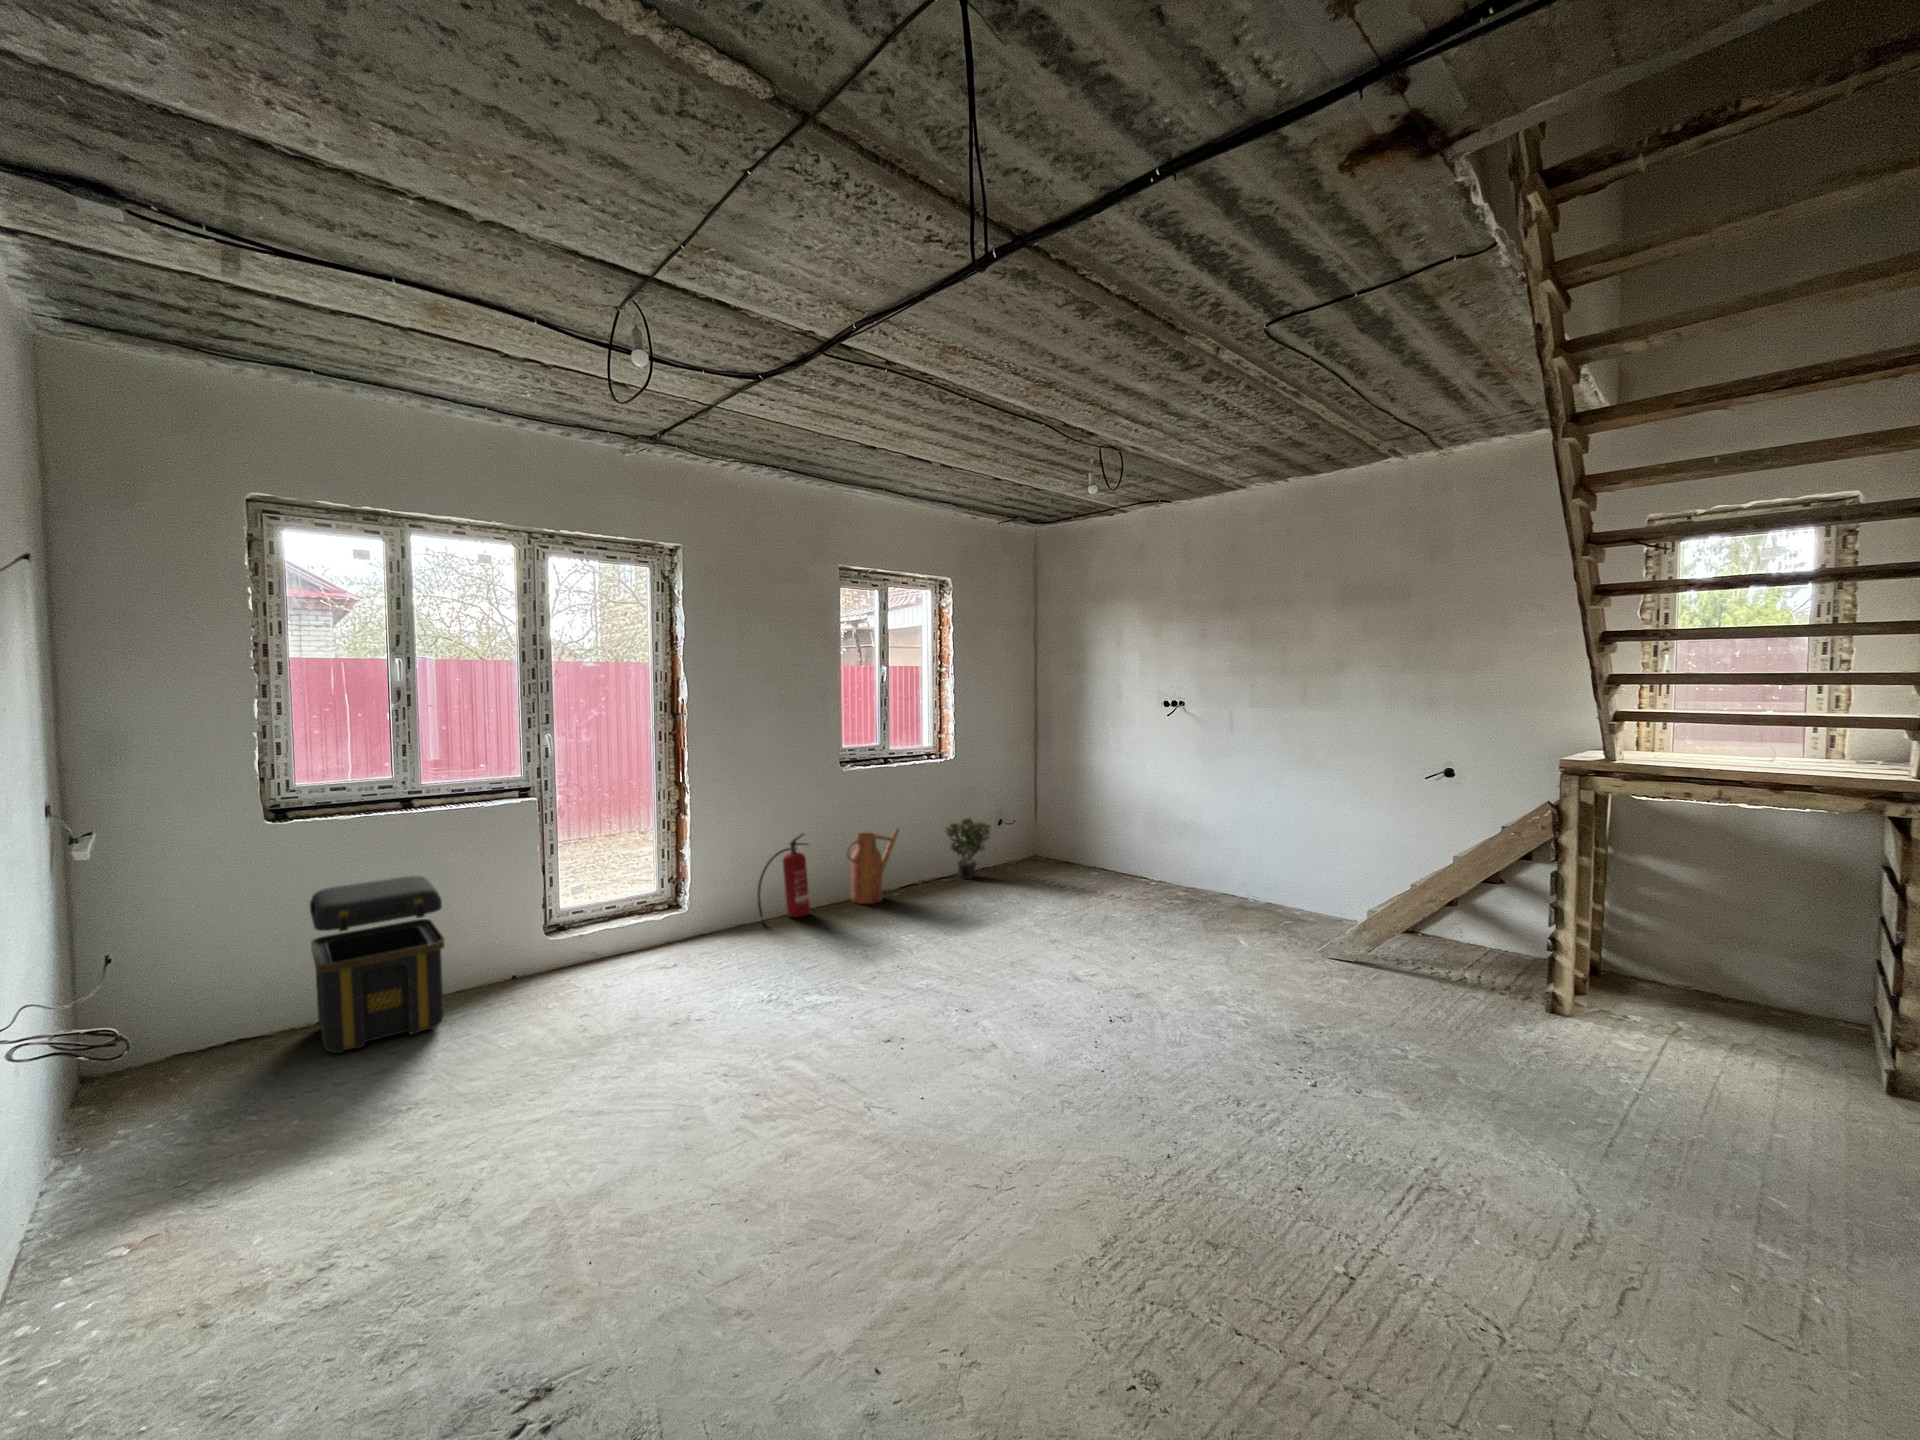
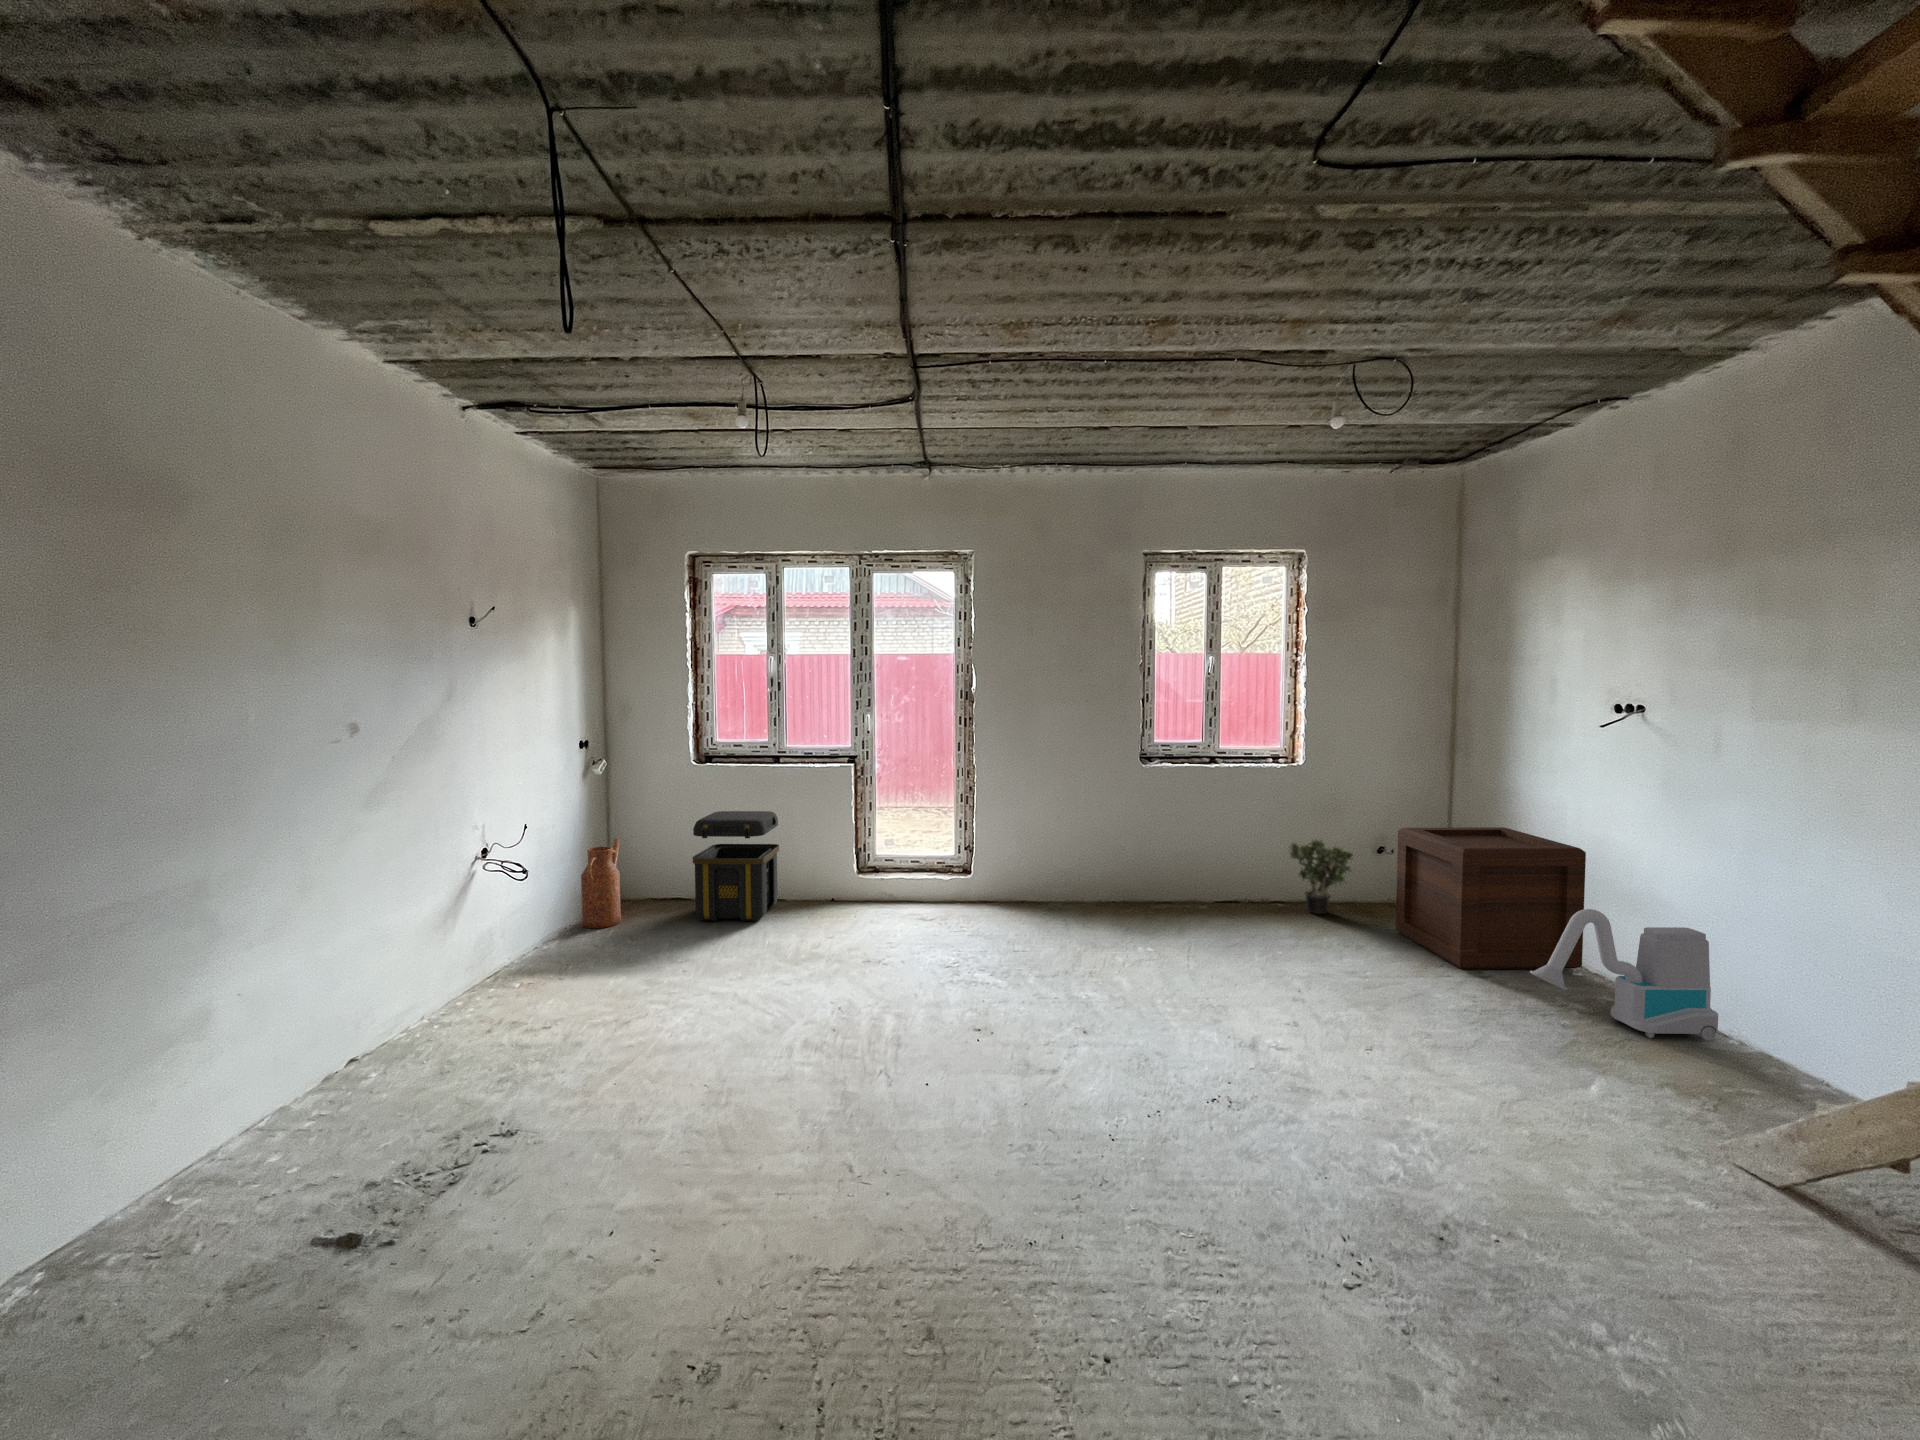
wooden crate: none [1031,792,1149,897] -> present [1396,827,1586,969]
watering can: present [846,828,899,904] -> present [581,839,621,928]
fire extinguisher: present [758,834,810,923] -> none [1041,827,1100,910]
vacuum cleaner: none [1172,839,1246,915] -> present [1530,909,1718,1040]

